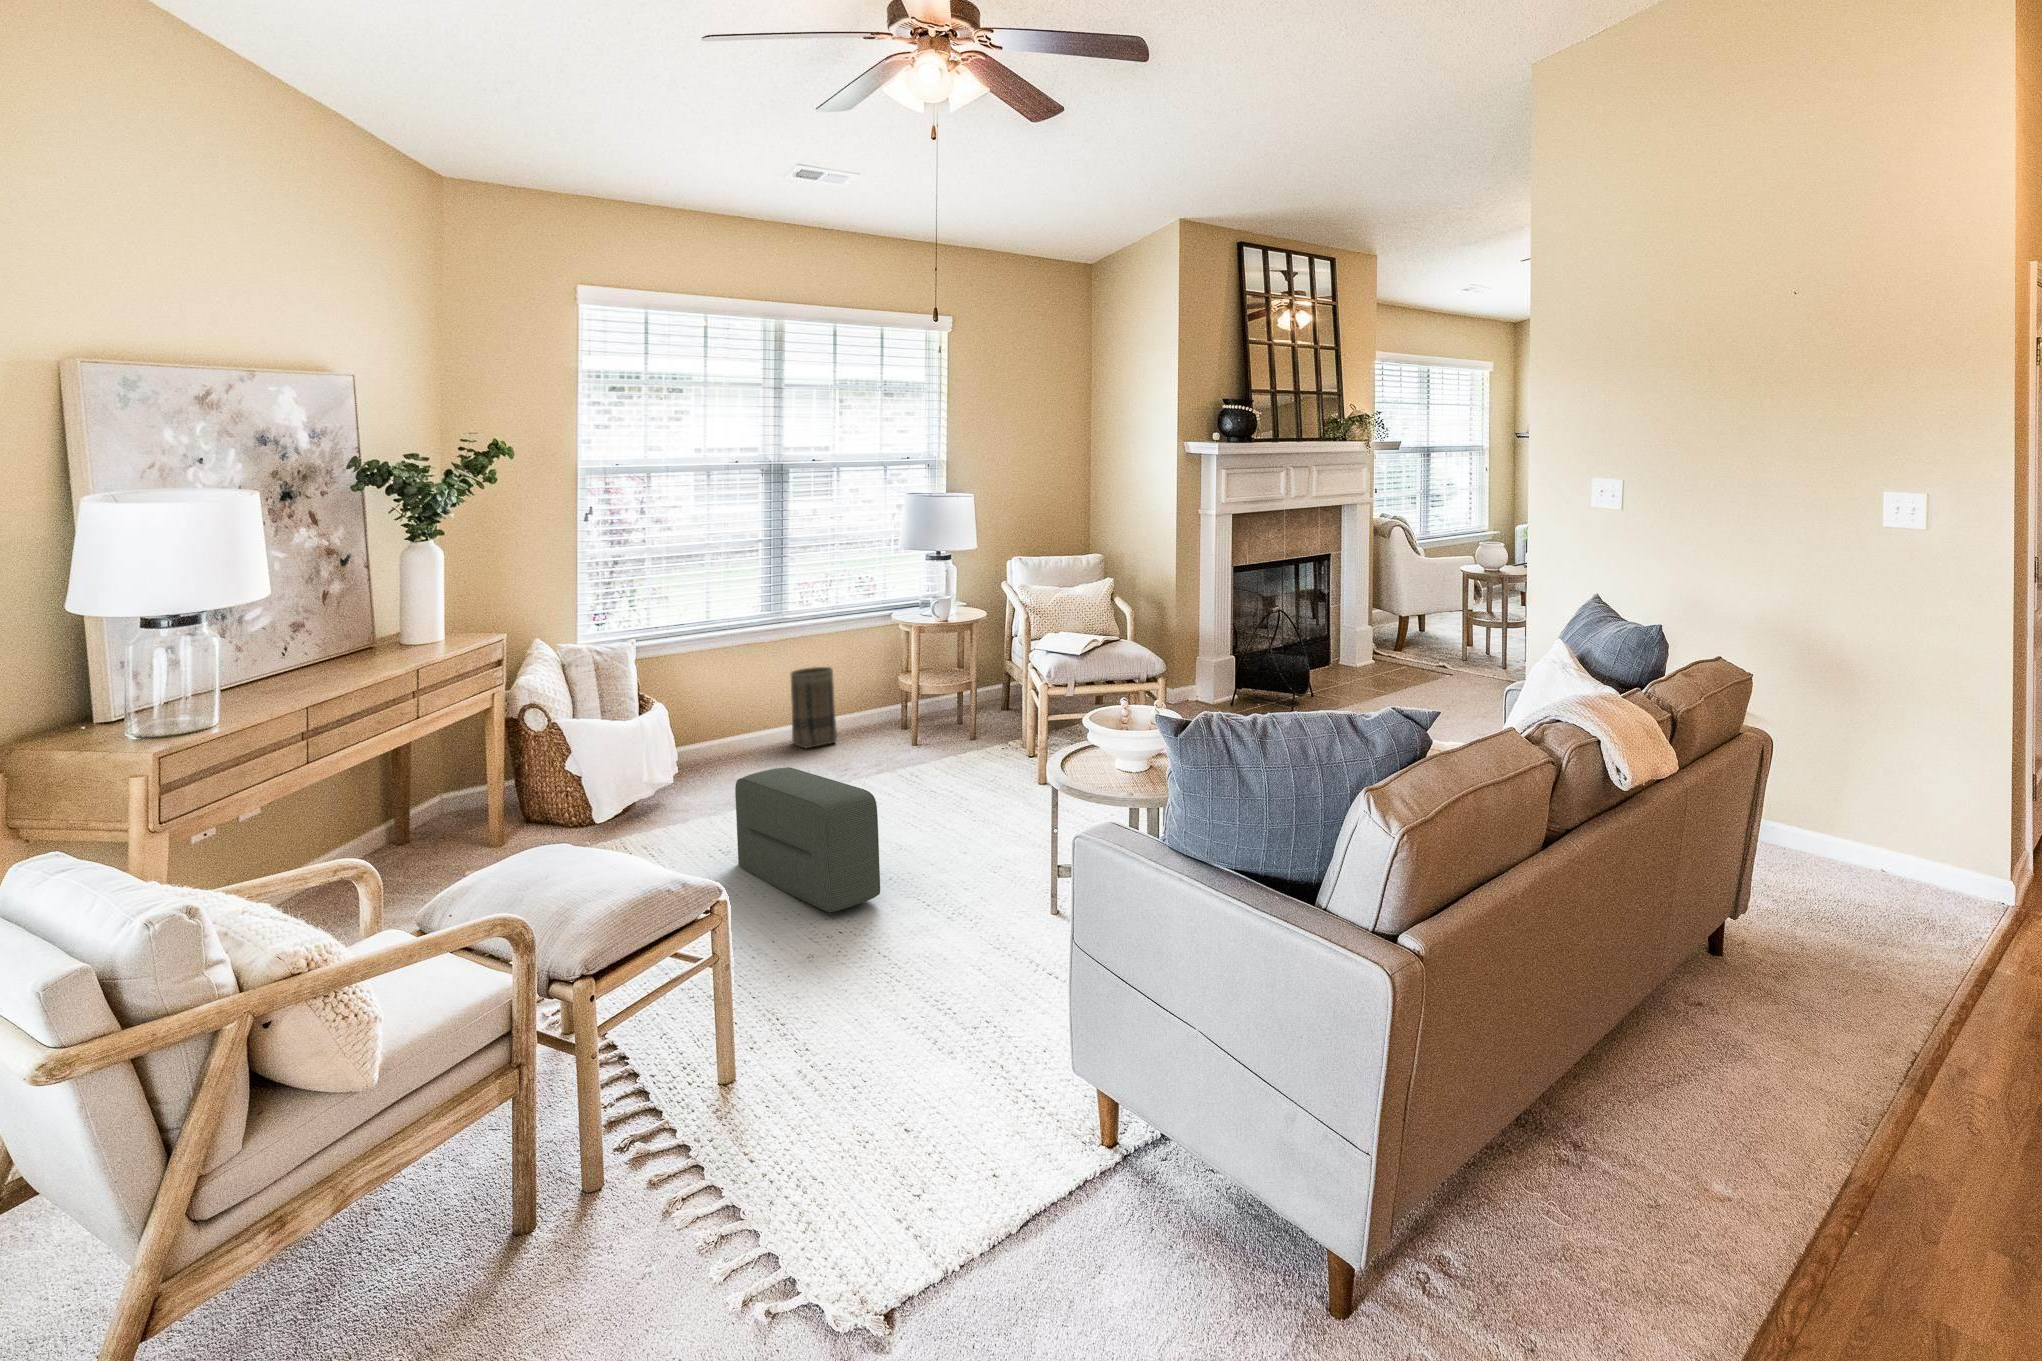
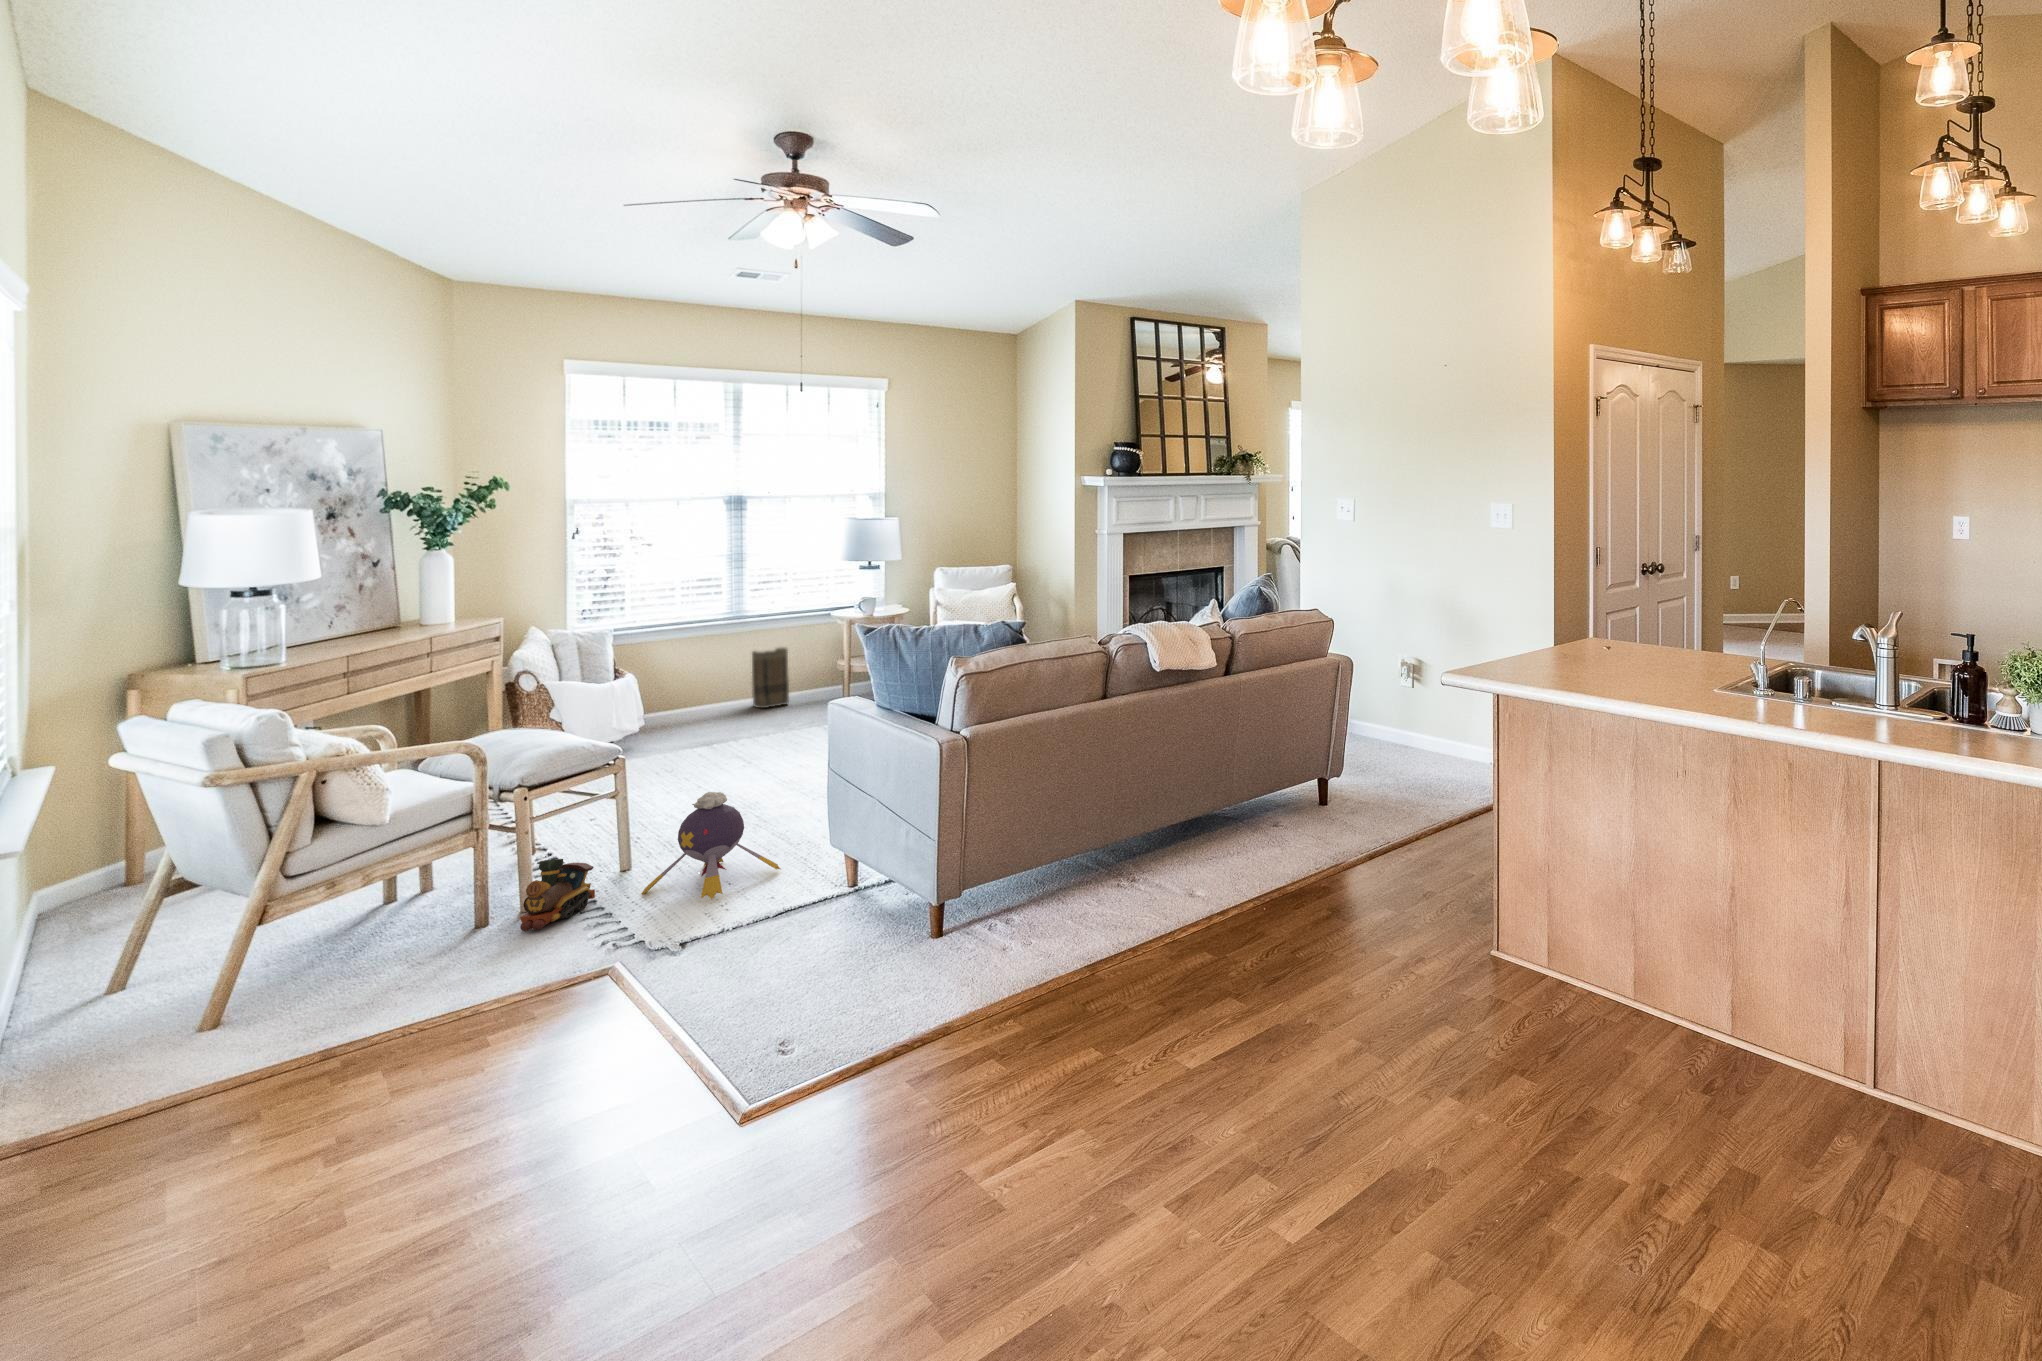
pouf: present [735,767,880,912] -> none [675,706,769,791]
plush toy: none [779,985,993,1209] -> present [642,792,780,899]
toy train: none [601,1123,710,1283] -> present [520,859,595,931]

